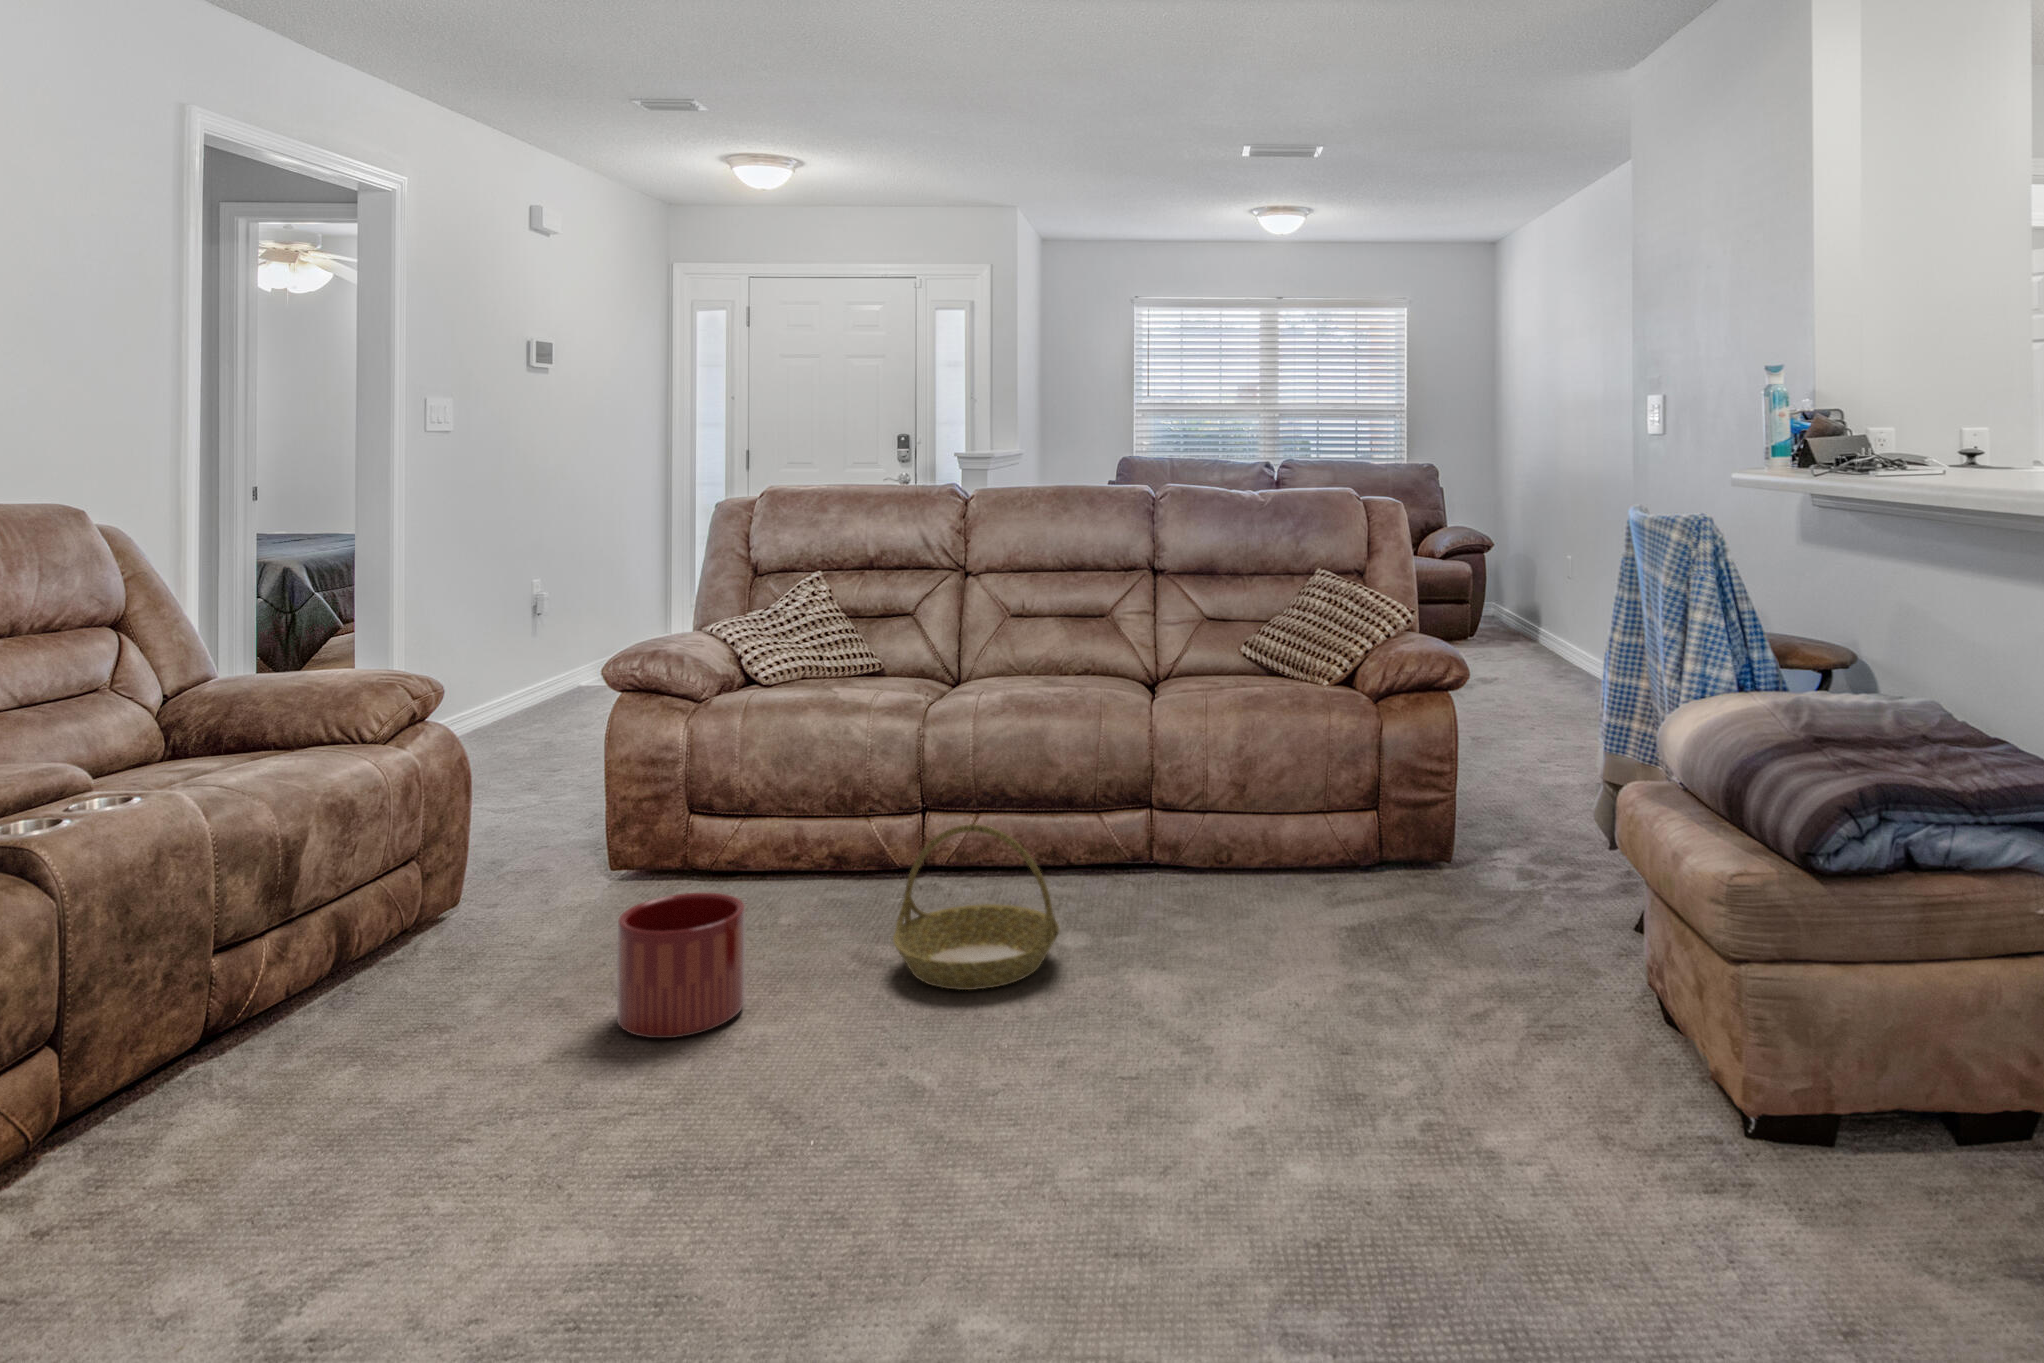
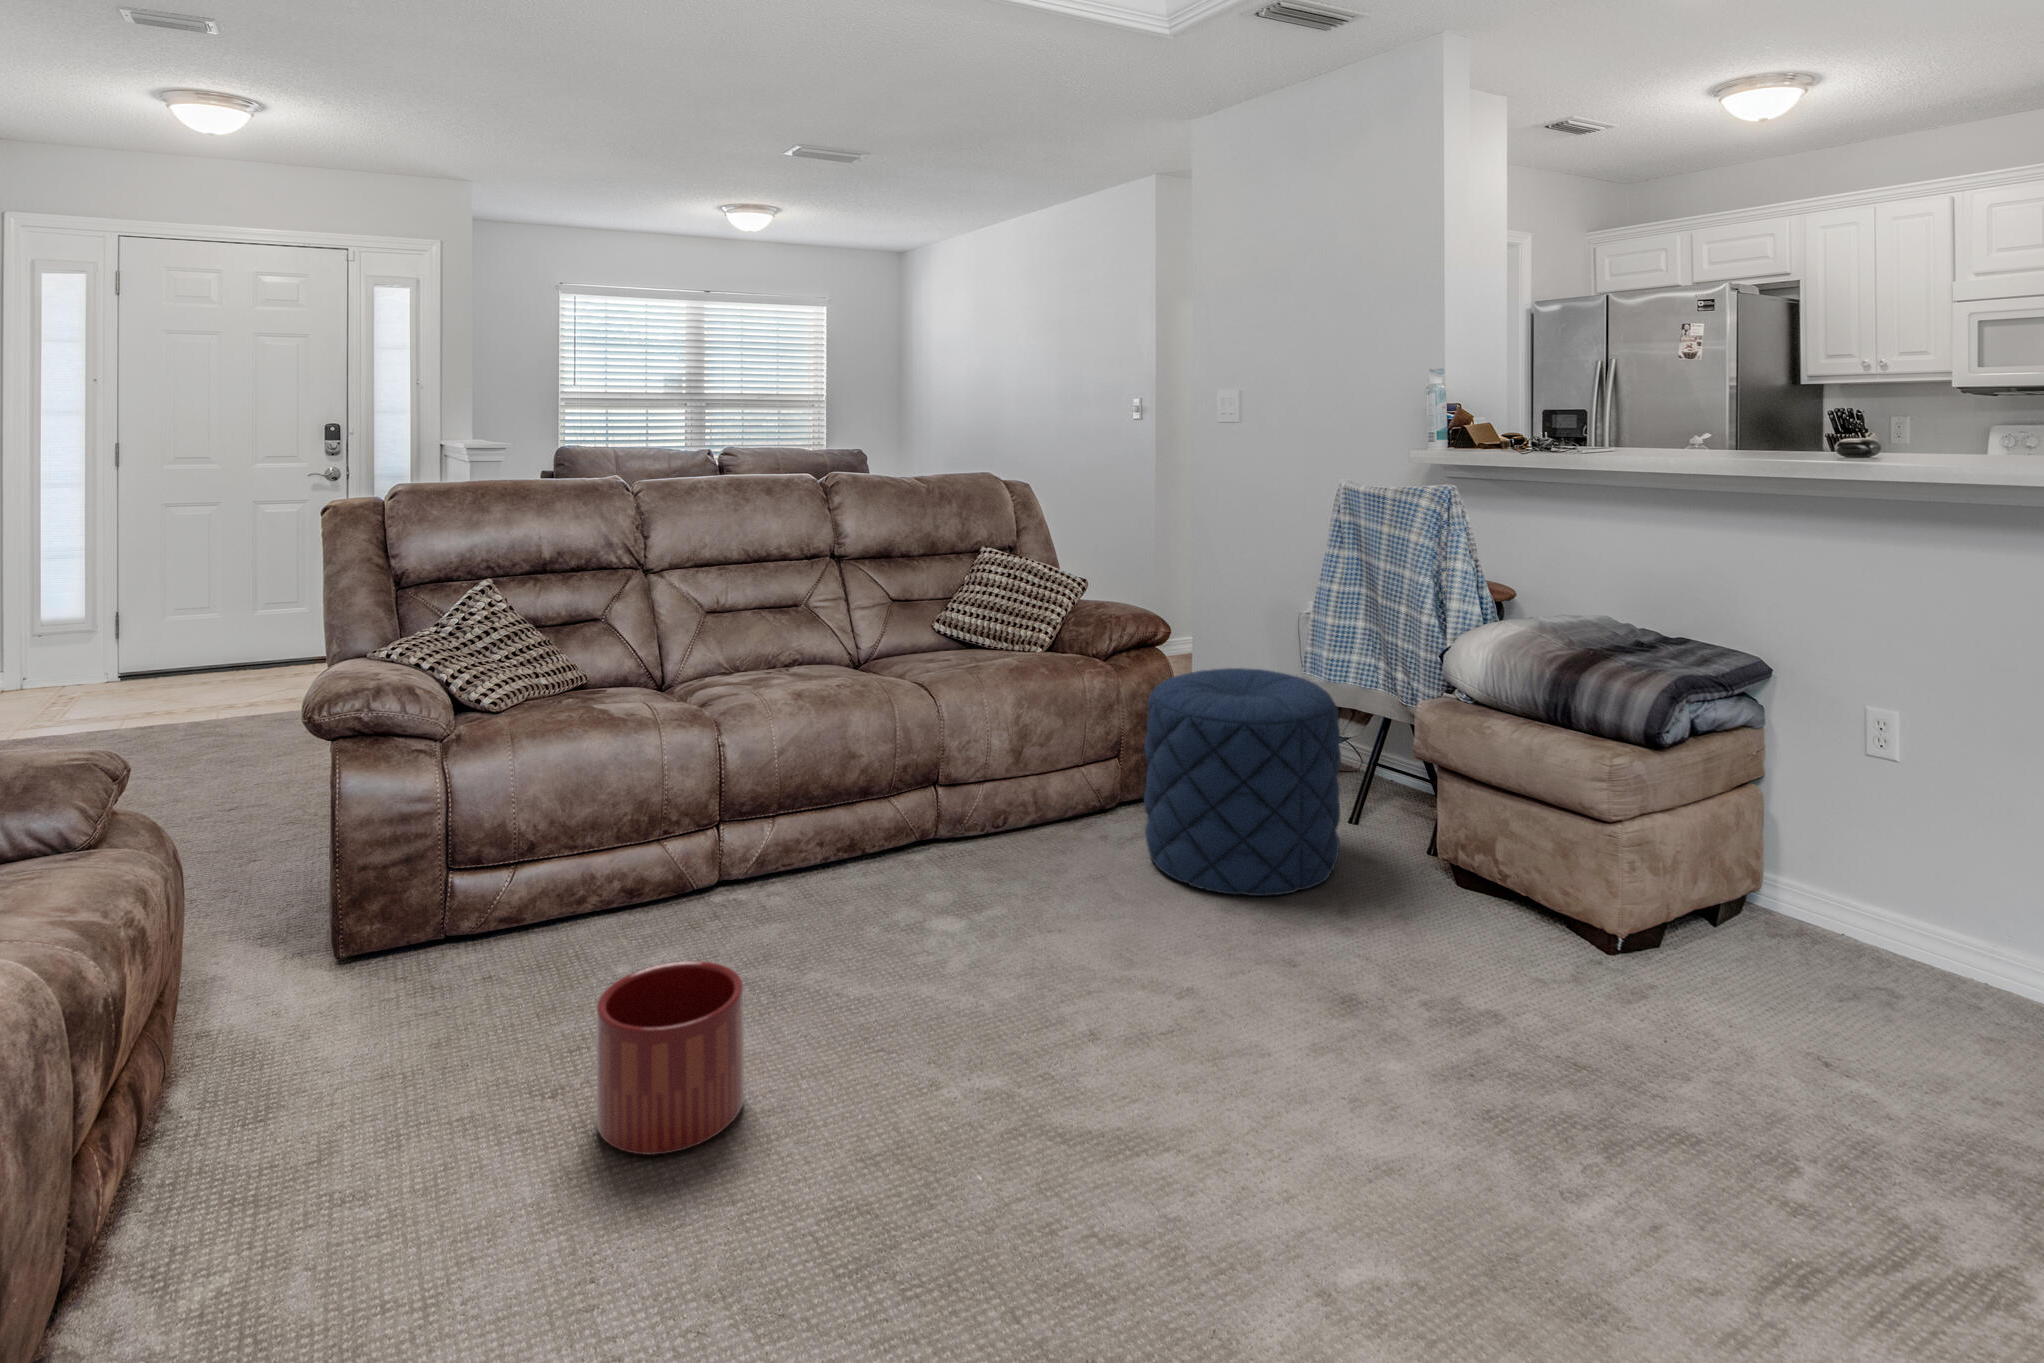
pouf: none [1319,721,1546,981] -> present [1144,668,1341,896]
basket: present [893,824,1059,990] -> none [825,829,995,1005]

